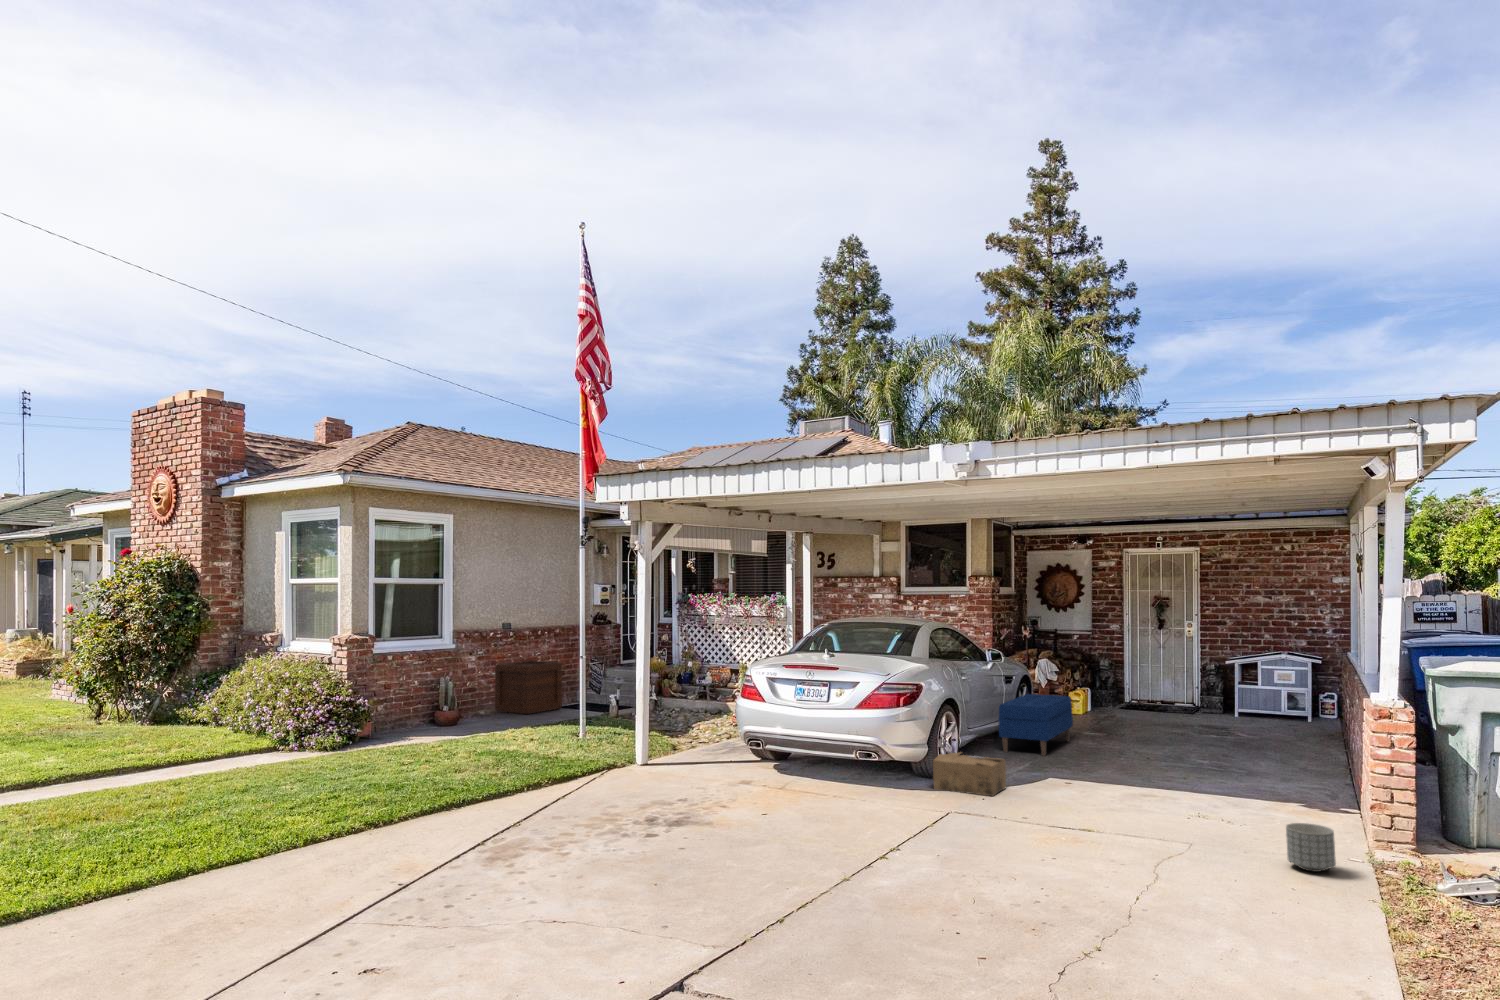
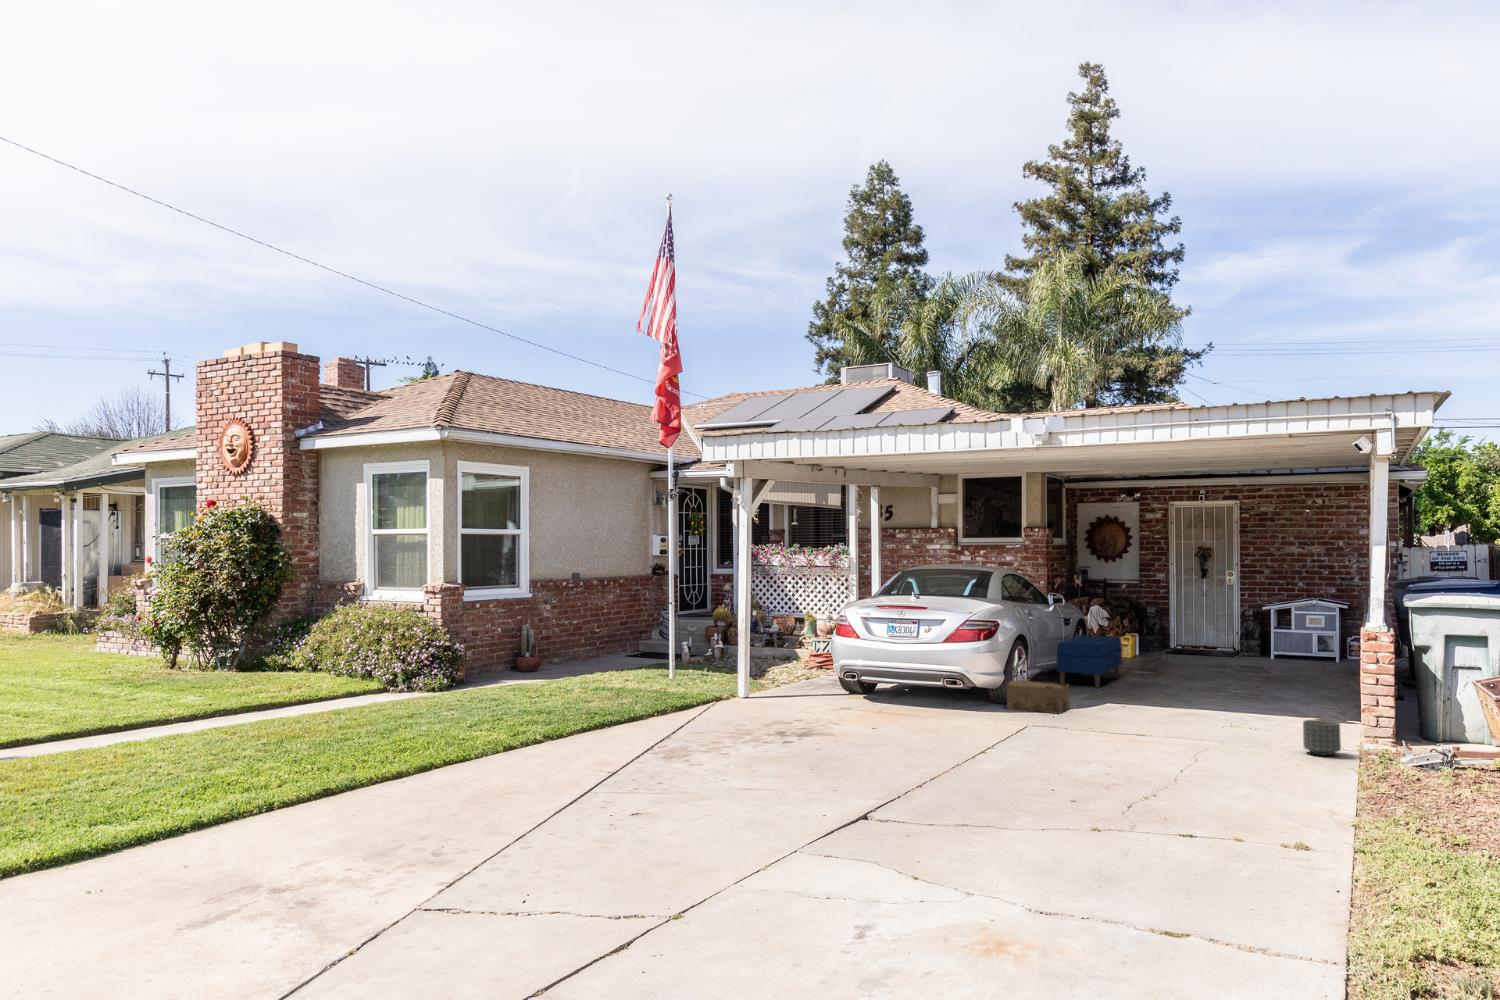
wooden crate: present [495,660,562,714] -> none [566,609,630,659]

